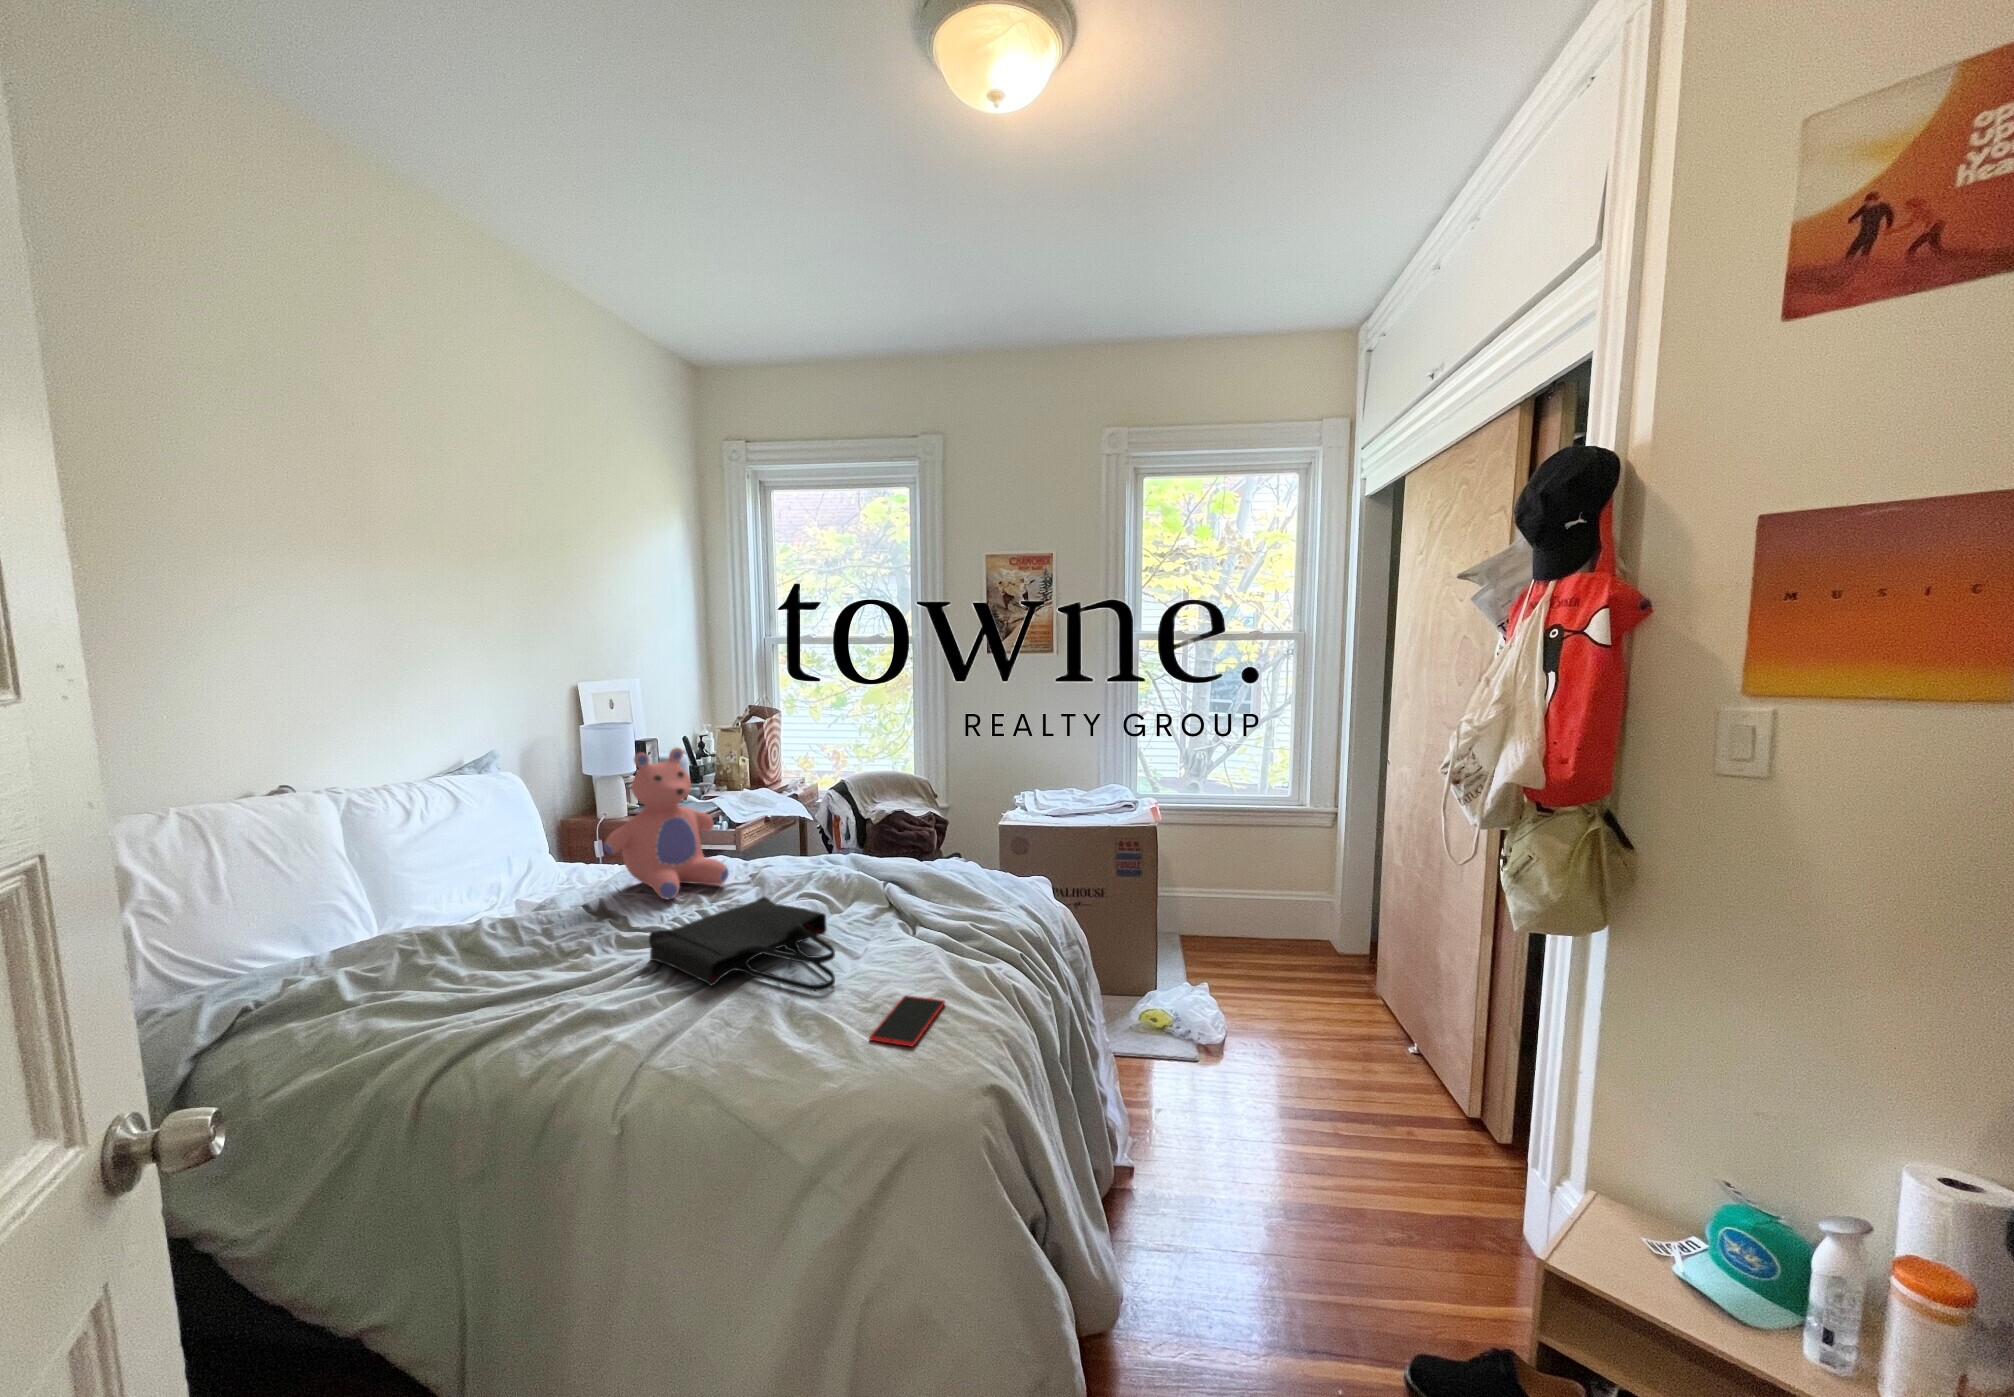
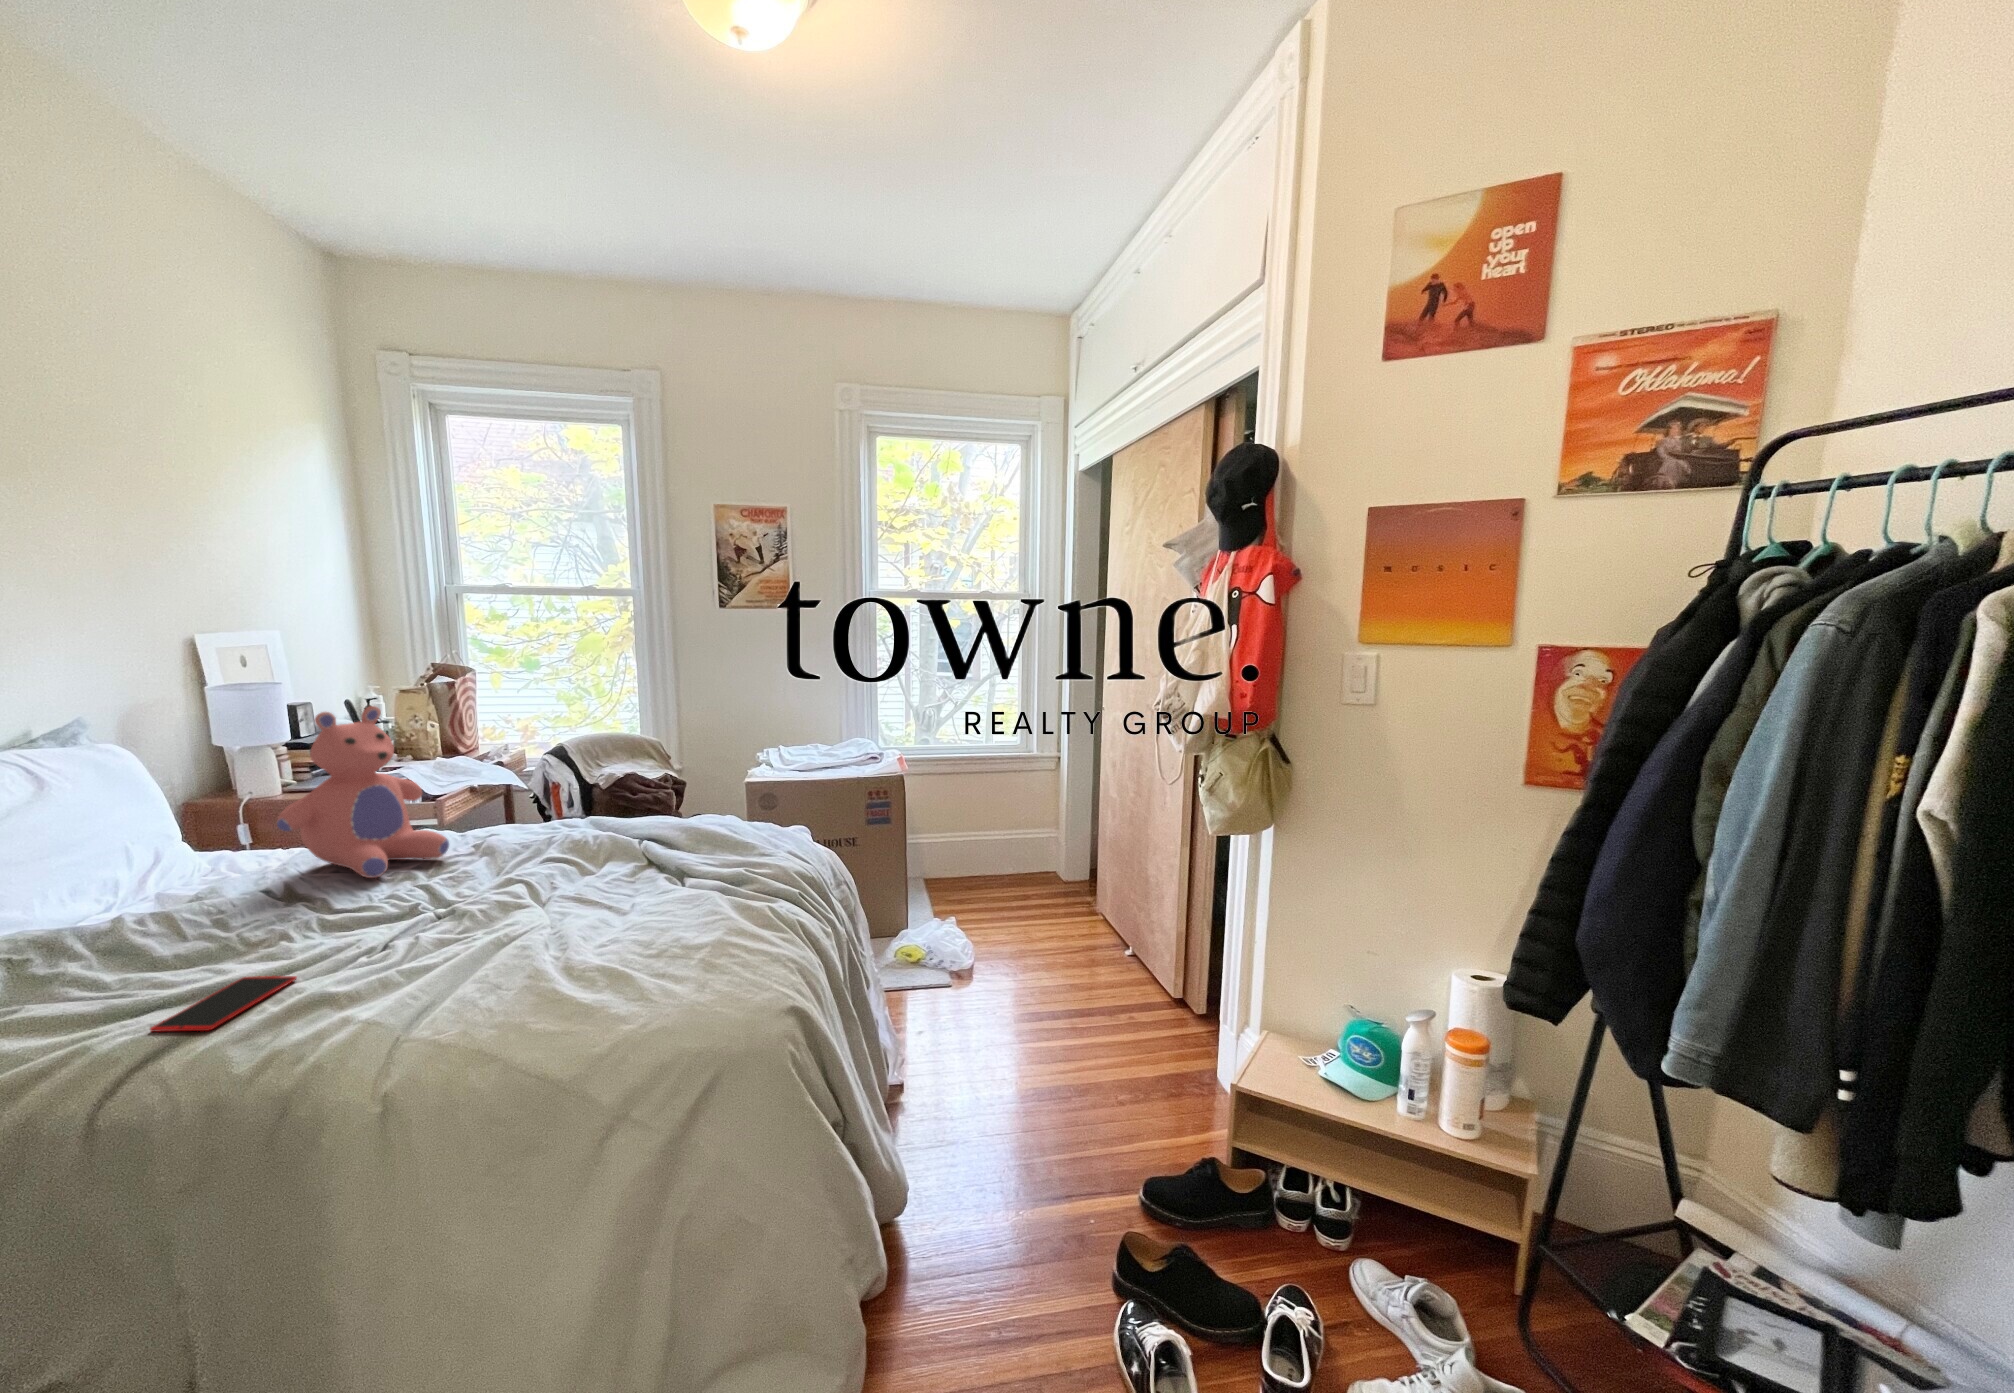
tote bag: present [649,897,835,991] -> none [371,863,611,954]
smartphone: present [869,995,945,1046] -> present [150,976,297,1032]

